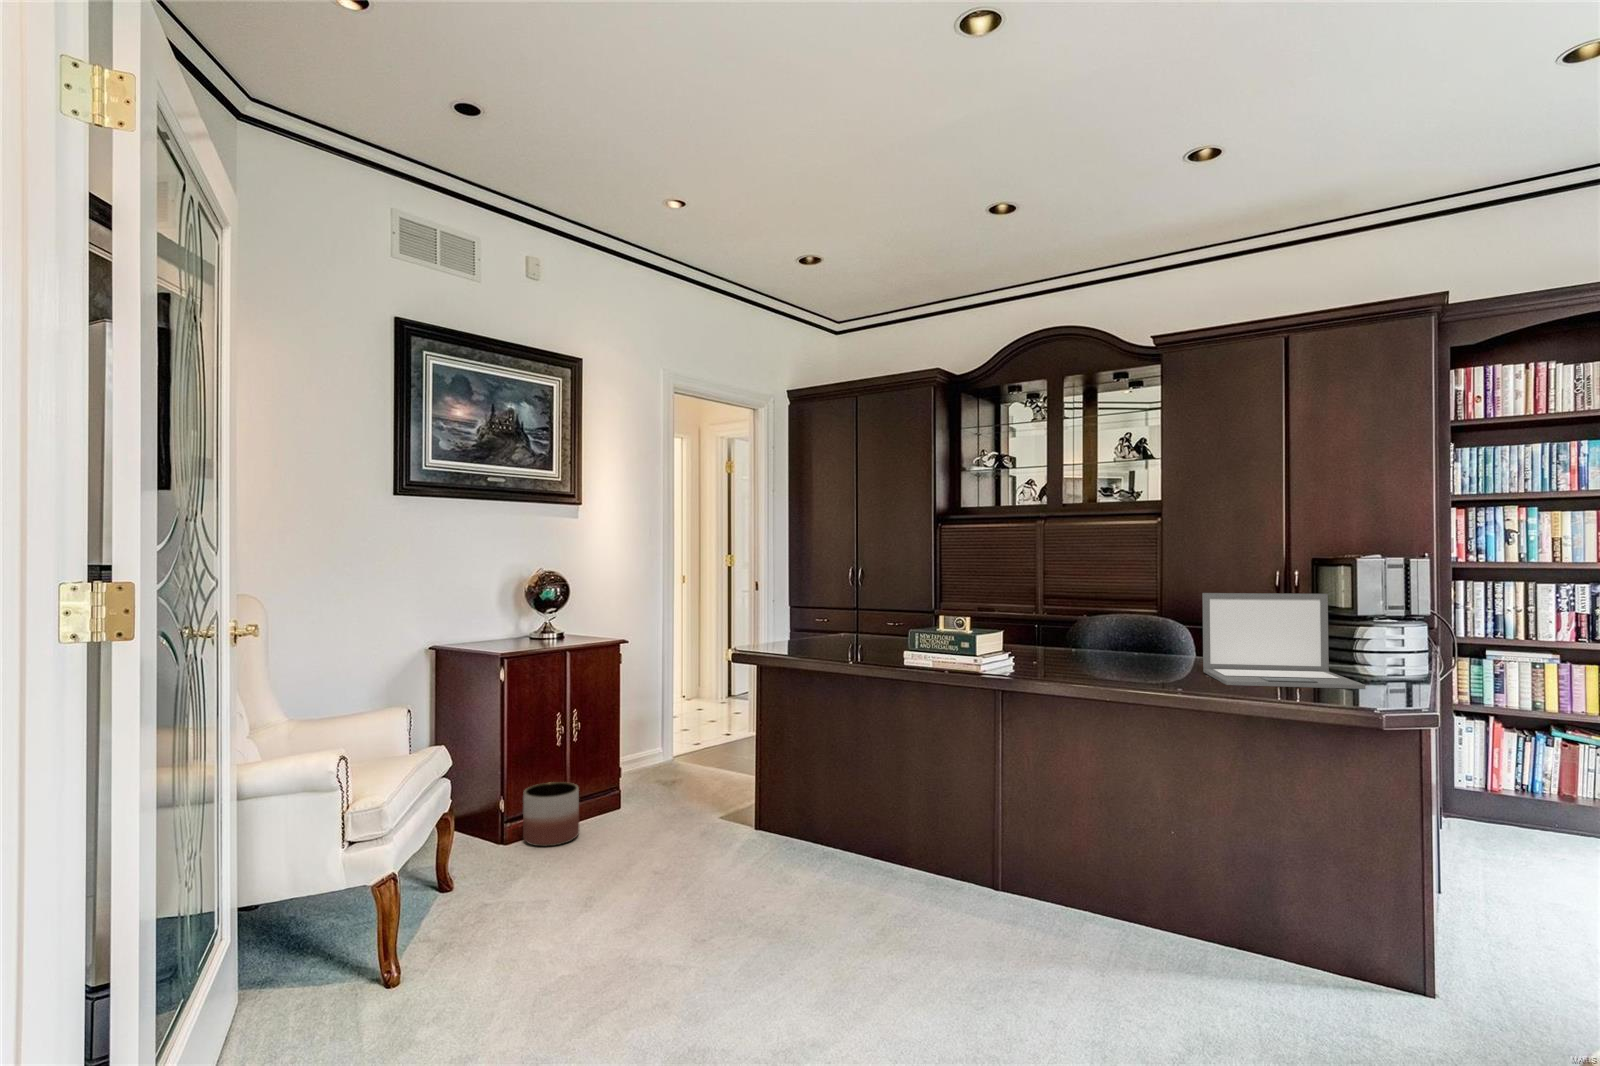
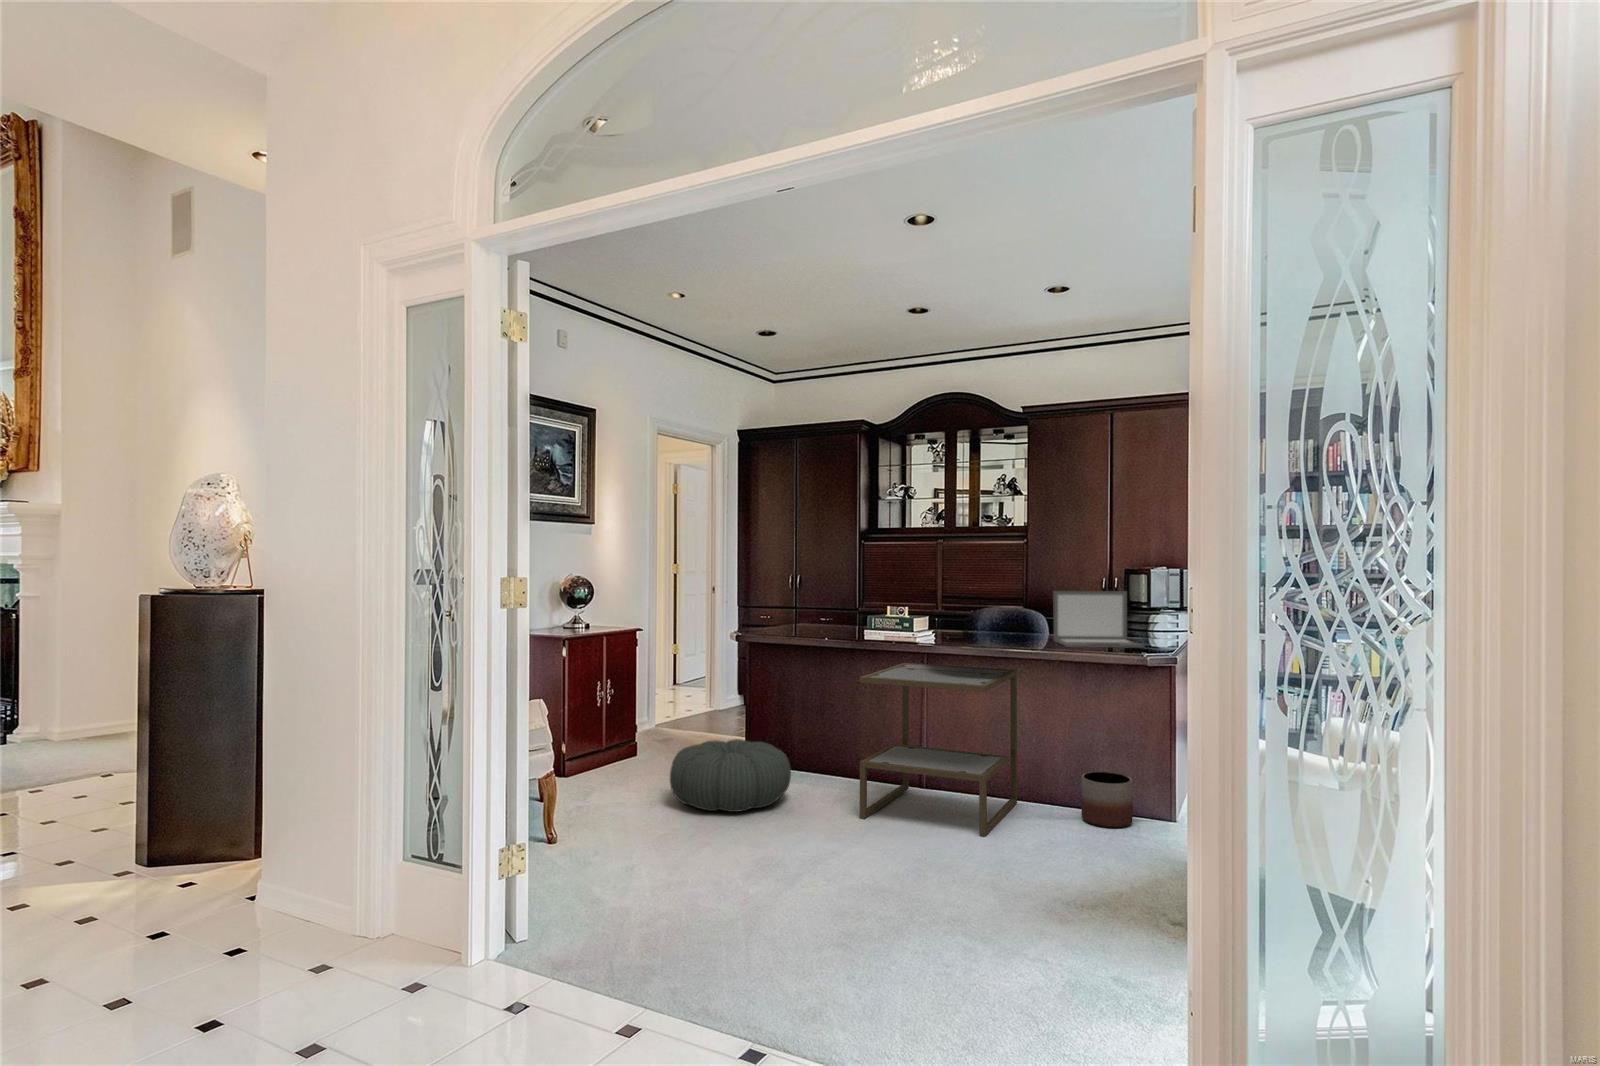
side table: none [870,703,1142,1032] -> present [860,663,1017,837]
planter: present [523,782,579,846] -> present [1082,772,1133,828]
pouf: none [598,809,782,934] -> present [670,739,791,812]

